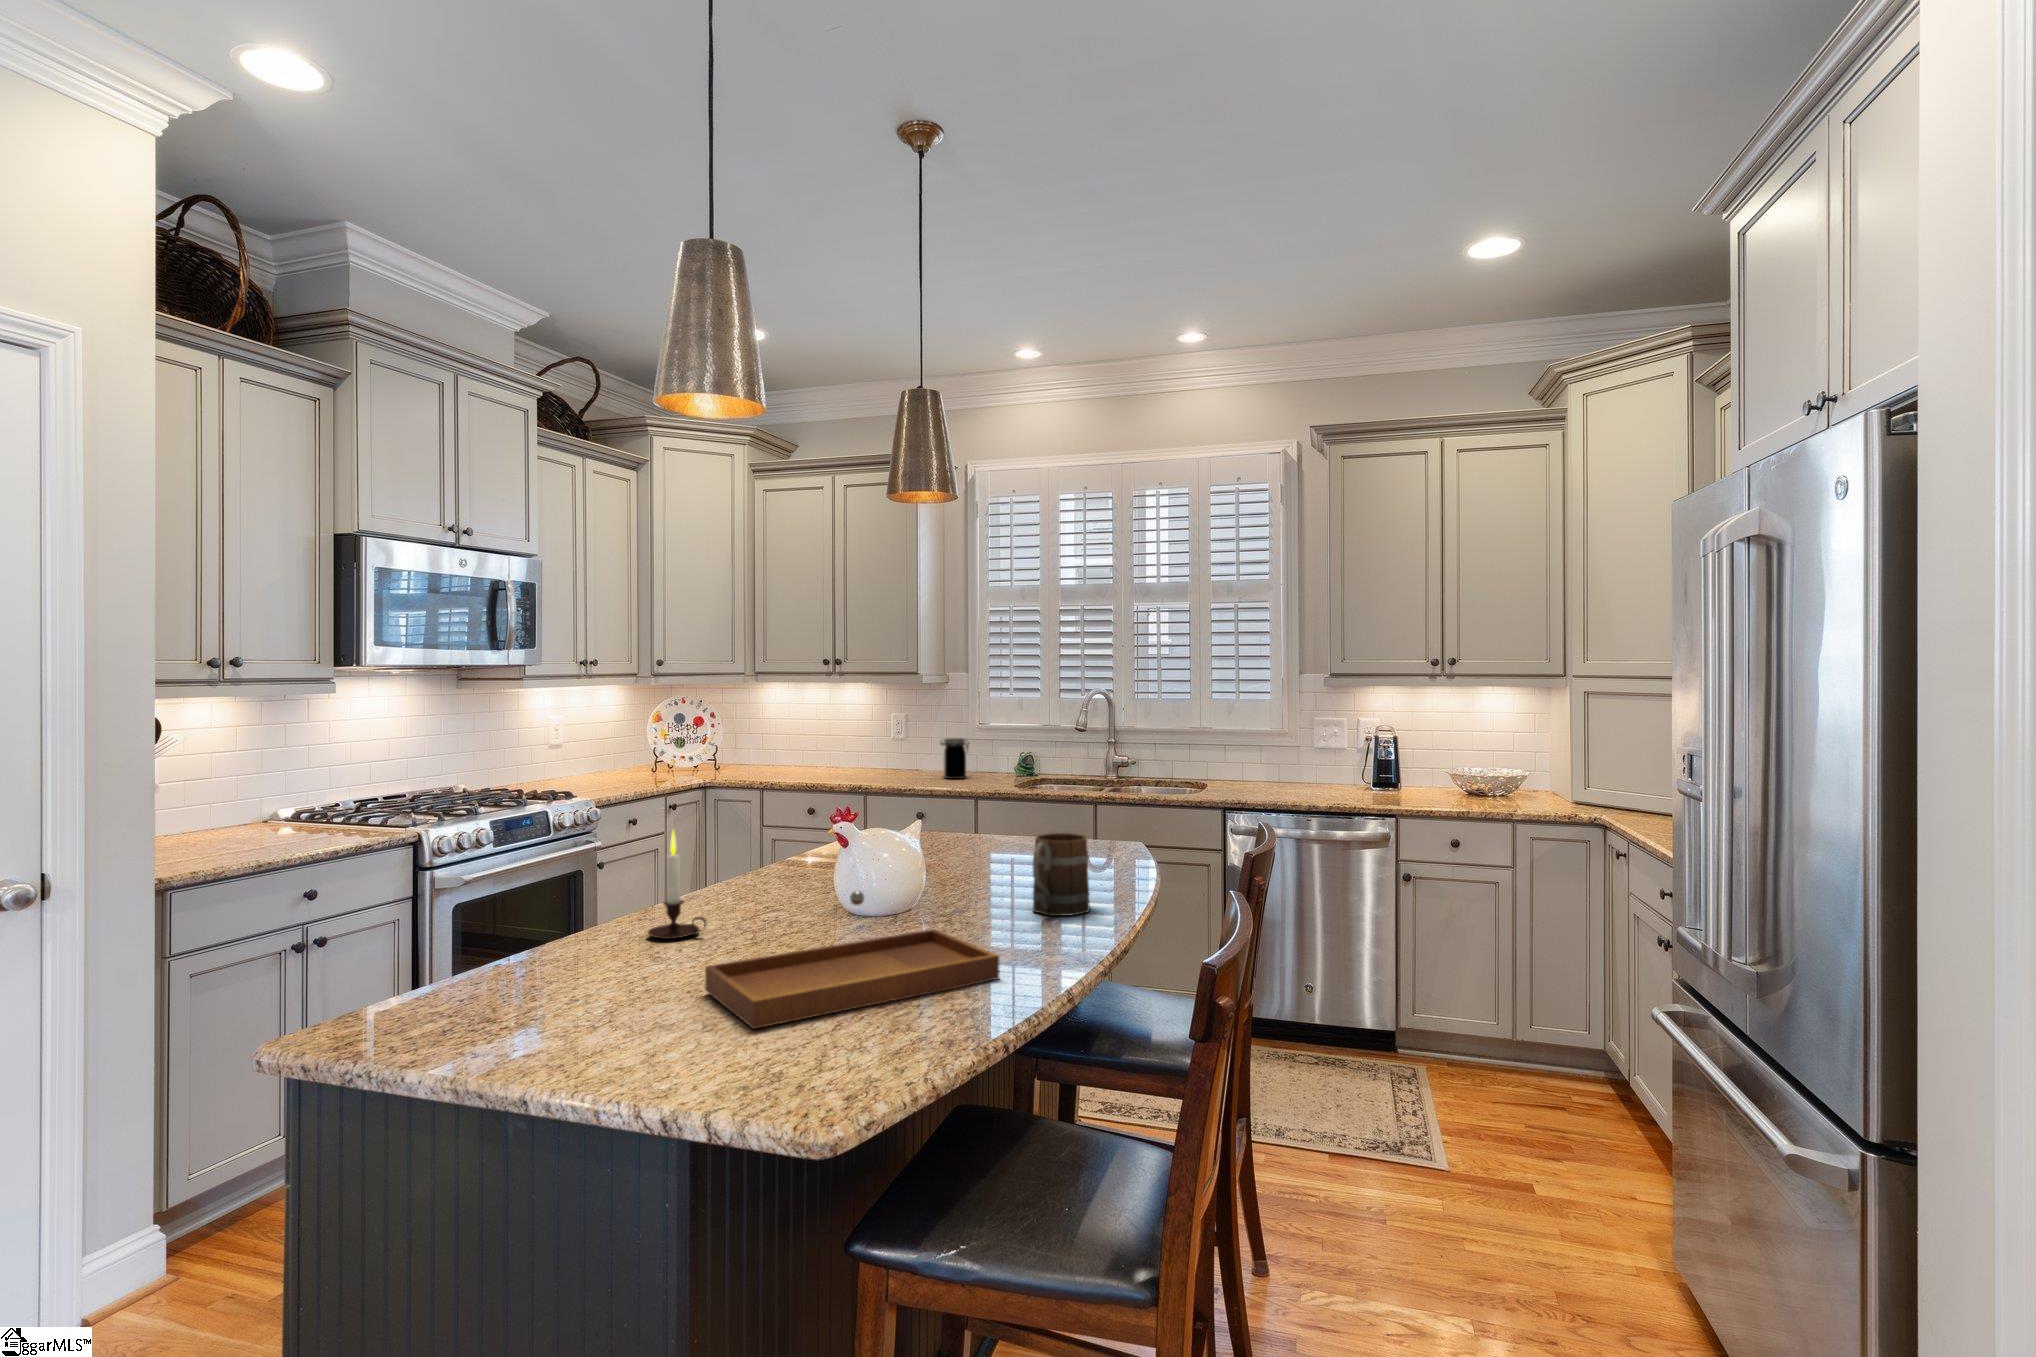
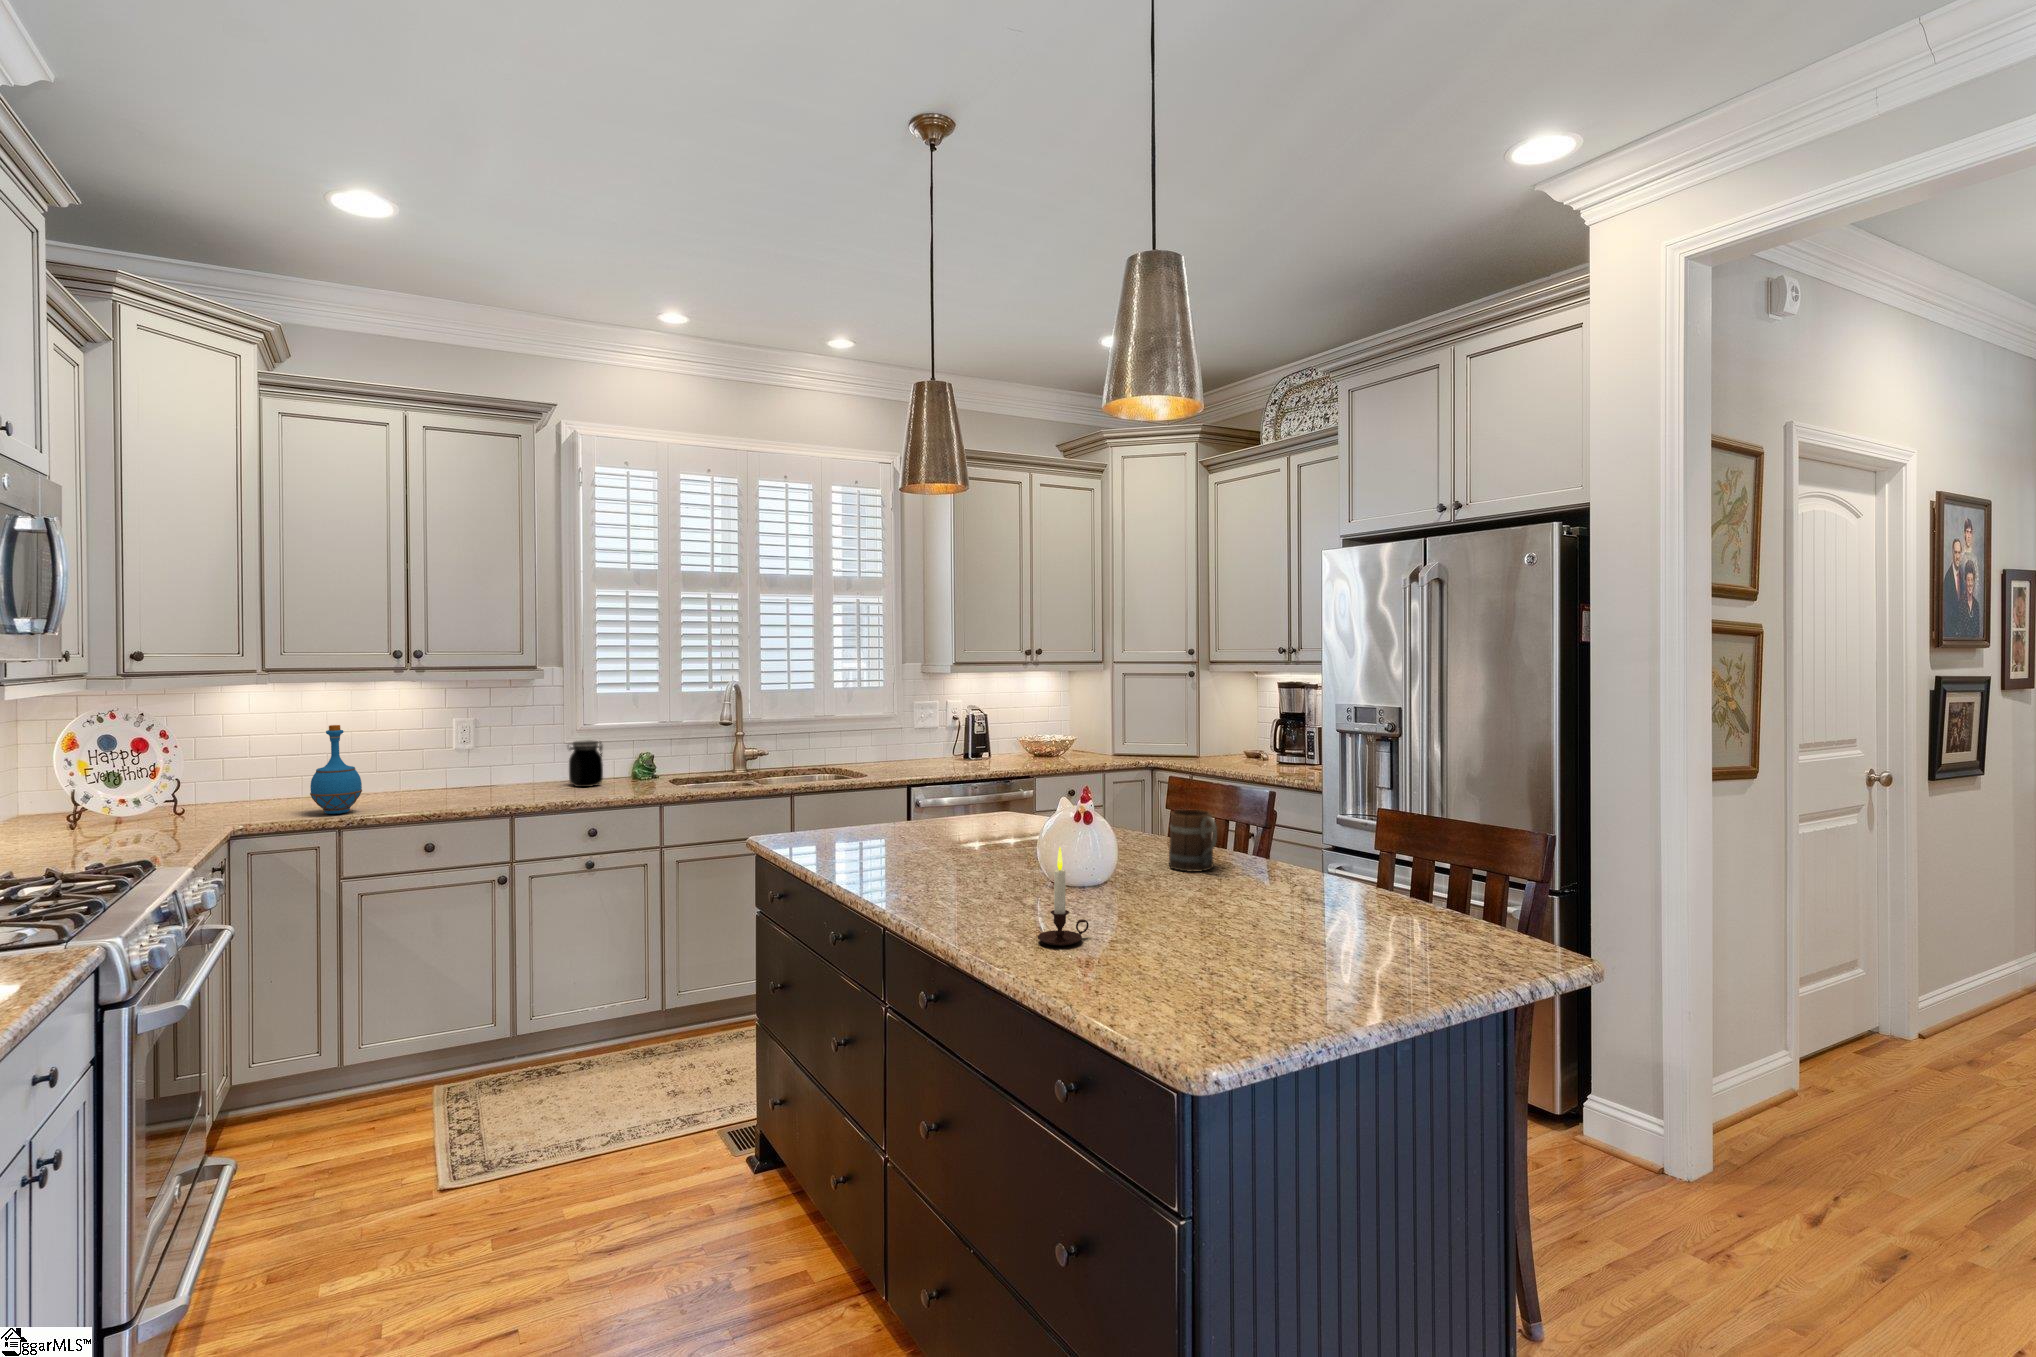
bottle: none [736,711,770,778] -> present [310,725,362,814]
tray: present [705,891,1000,1029] -> none [1245,863,1368,959]

